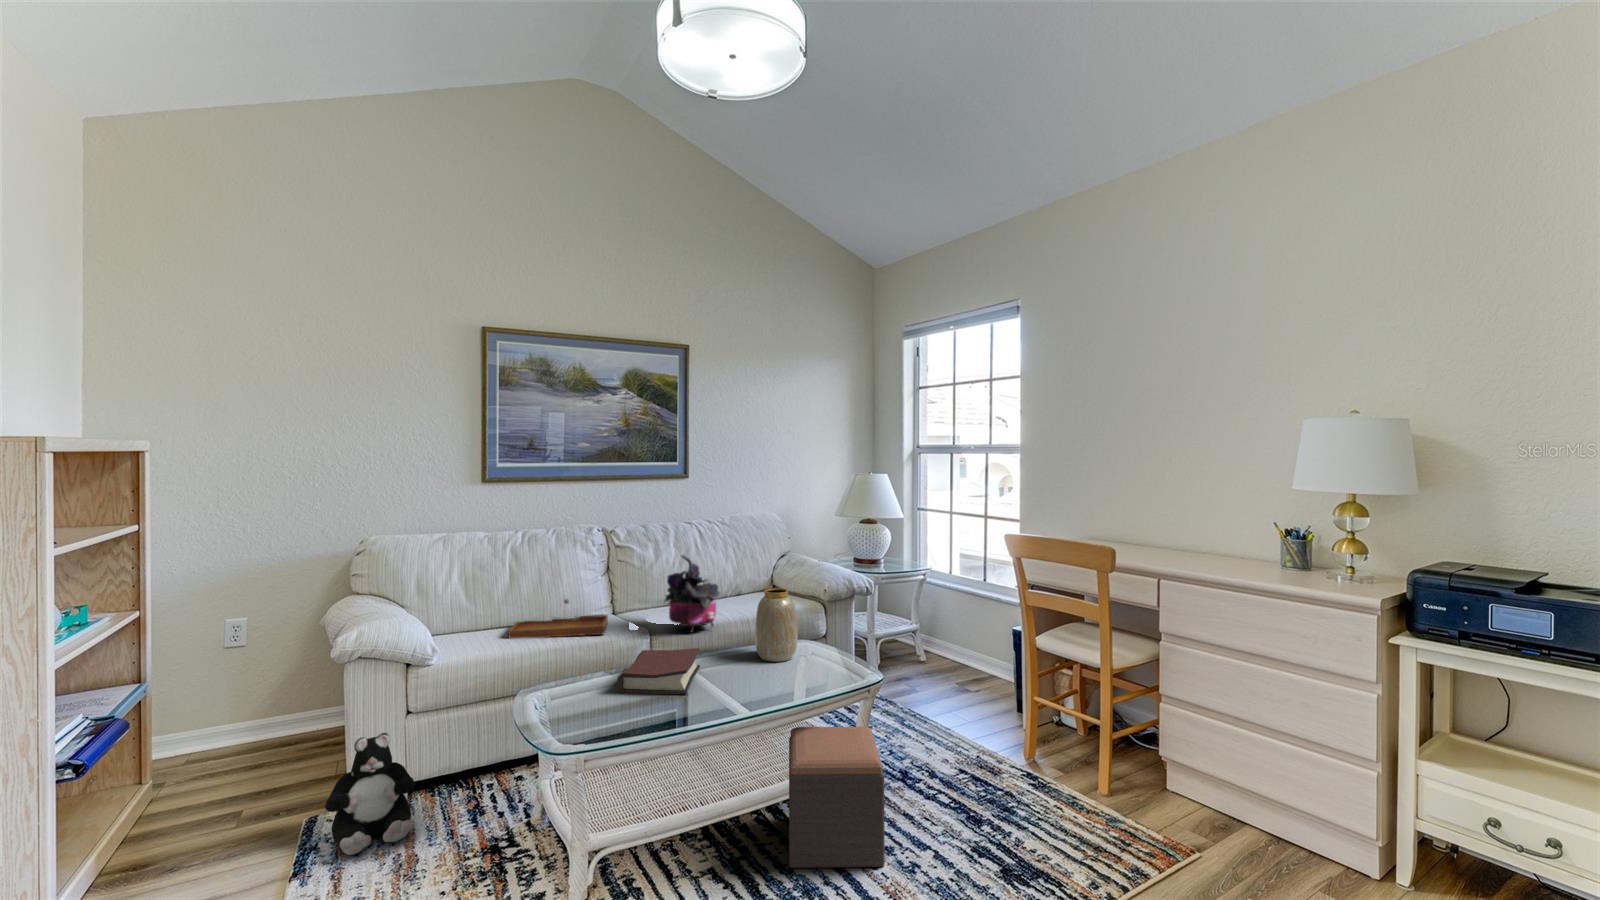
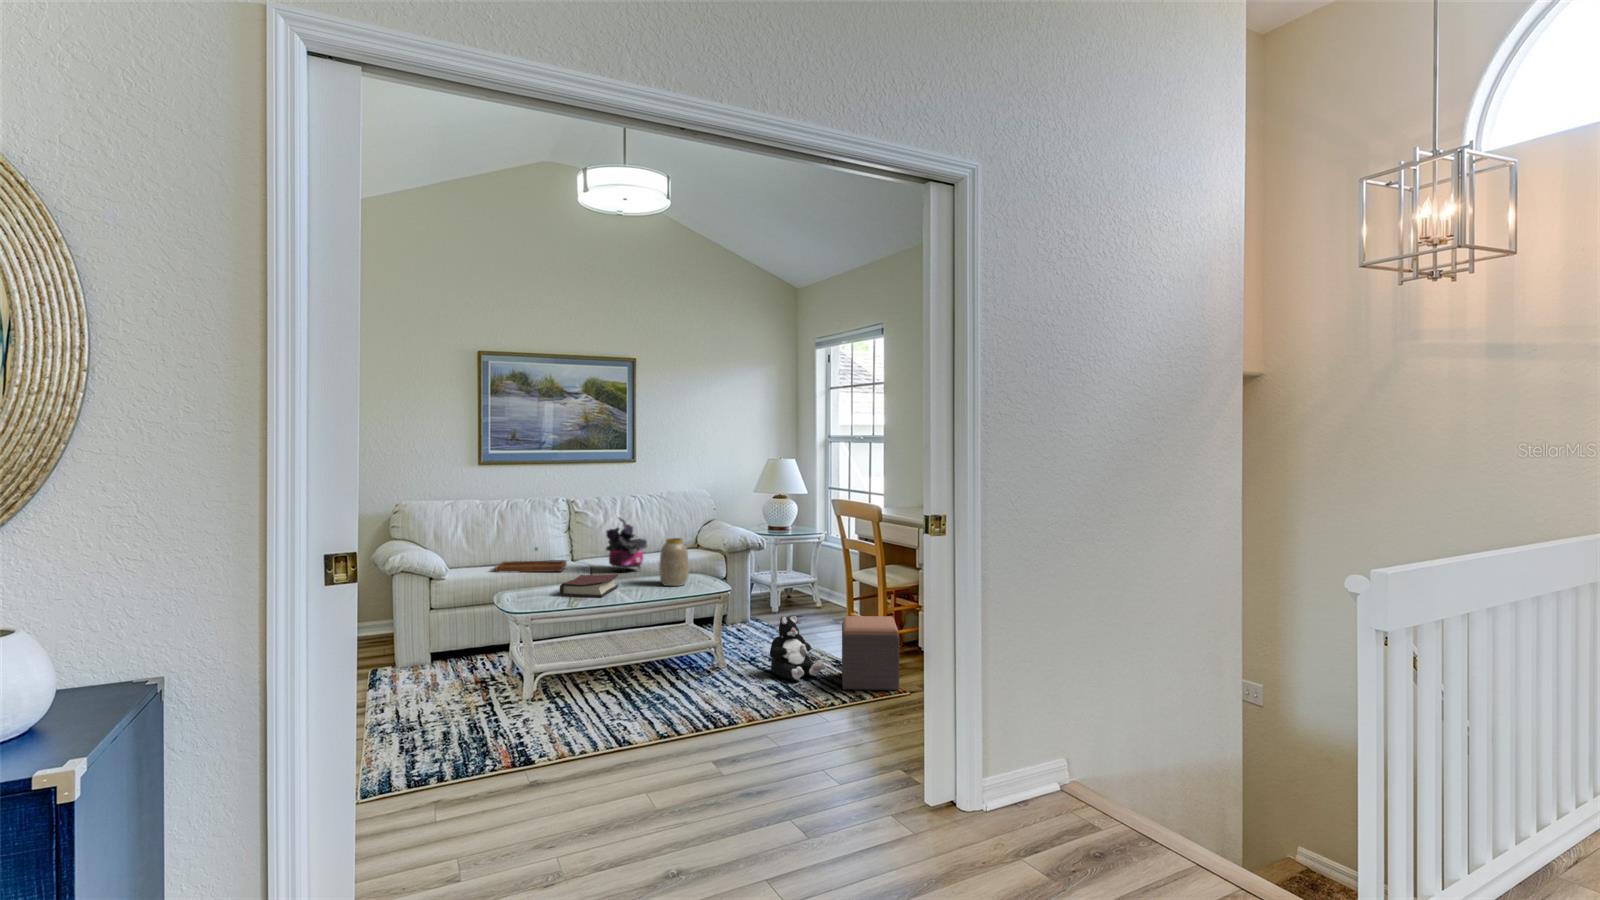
footstool: present [789,727,885,868] -> present [842,616,899,690]
plush toy: present [325,733,415,855] -> present [770,615,823,680]

